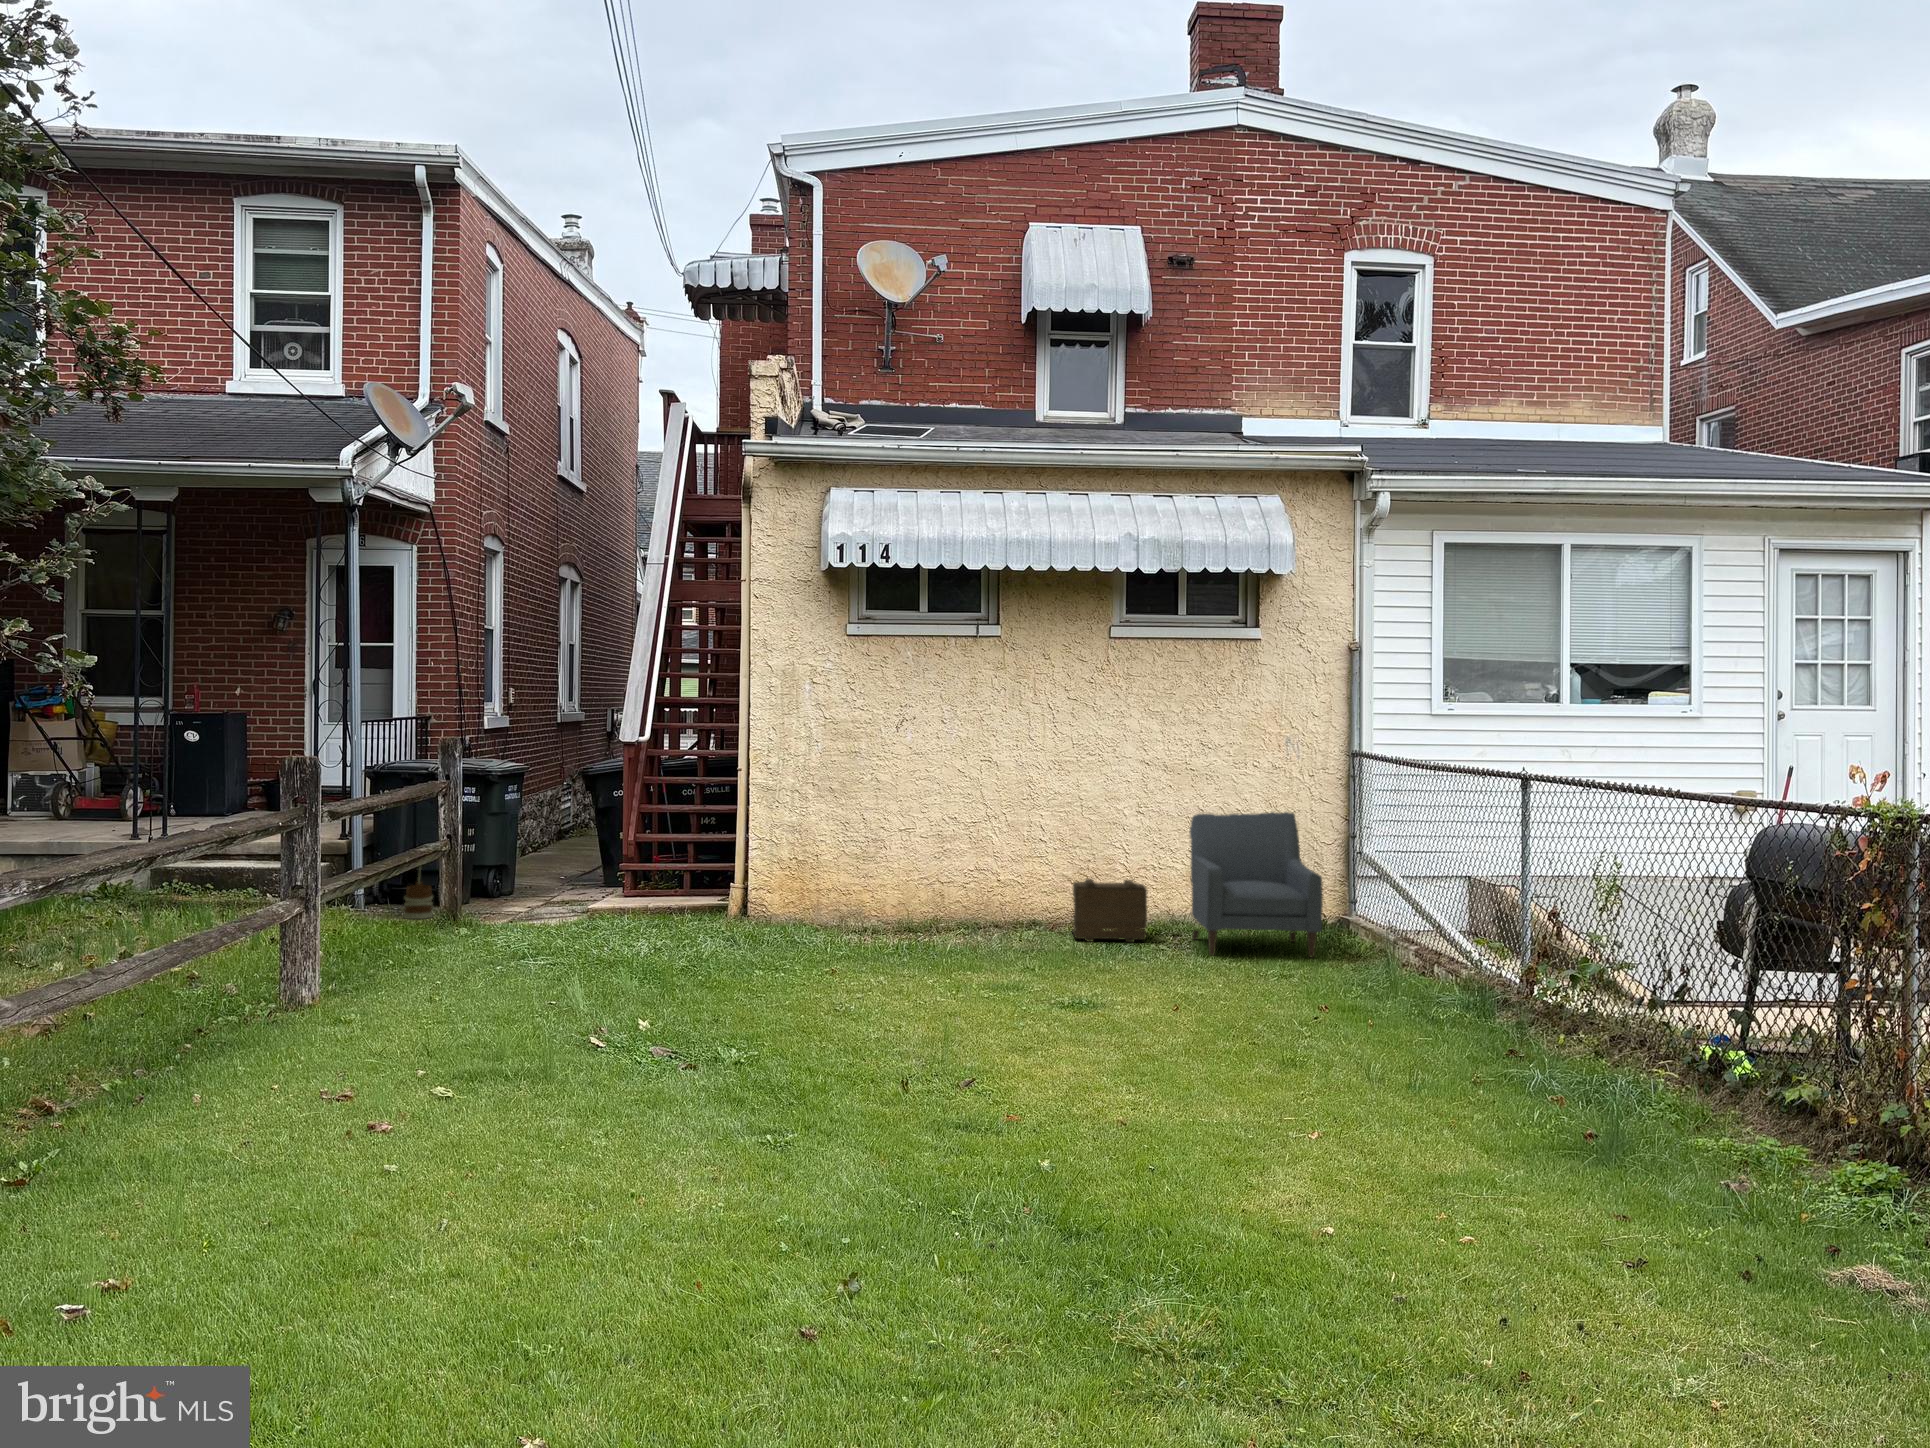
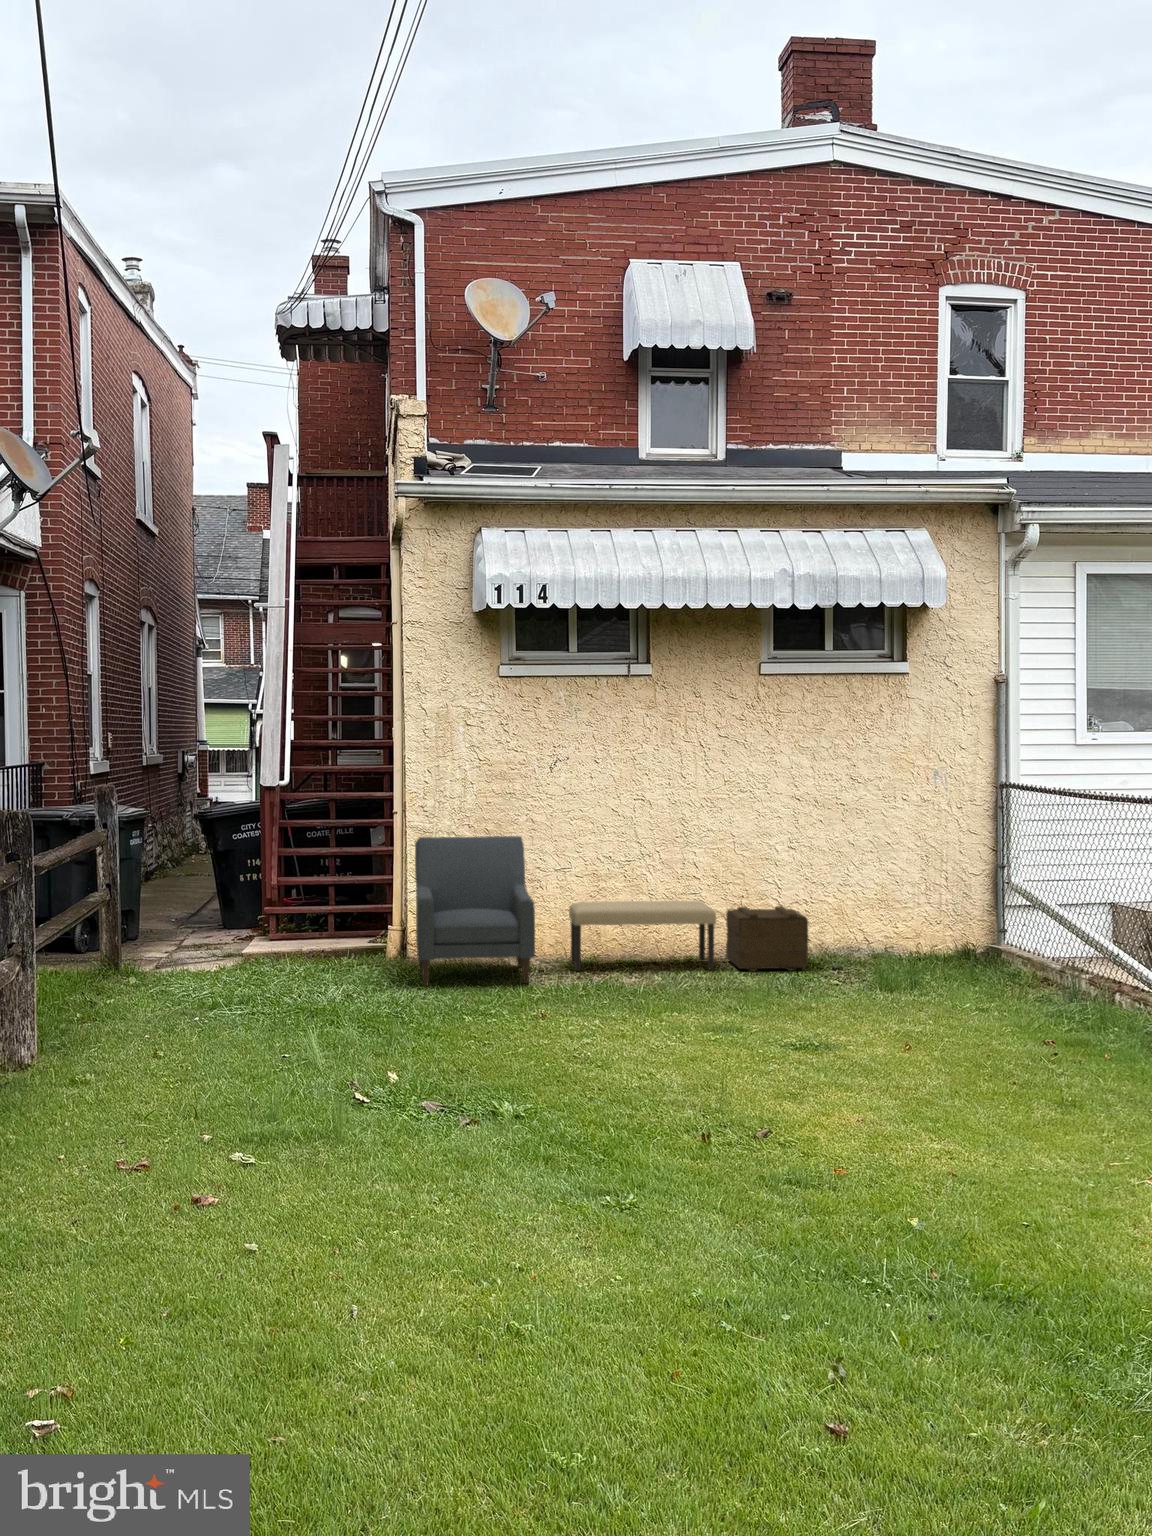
chair: present [1190,811,1323,958] -> present [415,836,535,986]
bench: none [907,867,1053,939] -> present [569,901,716,971]
wooden bucket: present [403,870,433,919] -> none [67,918,97,970]

